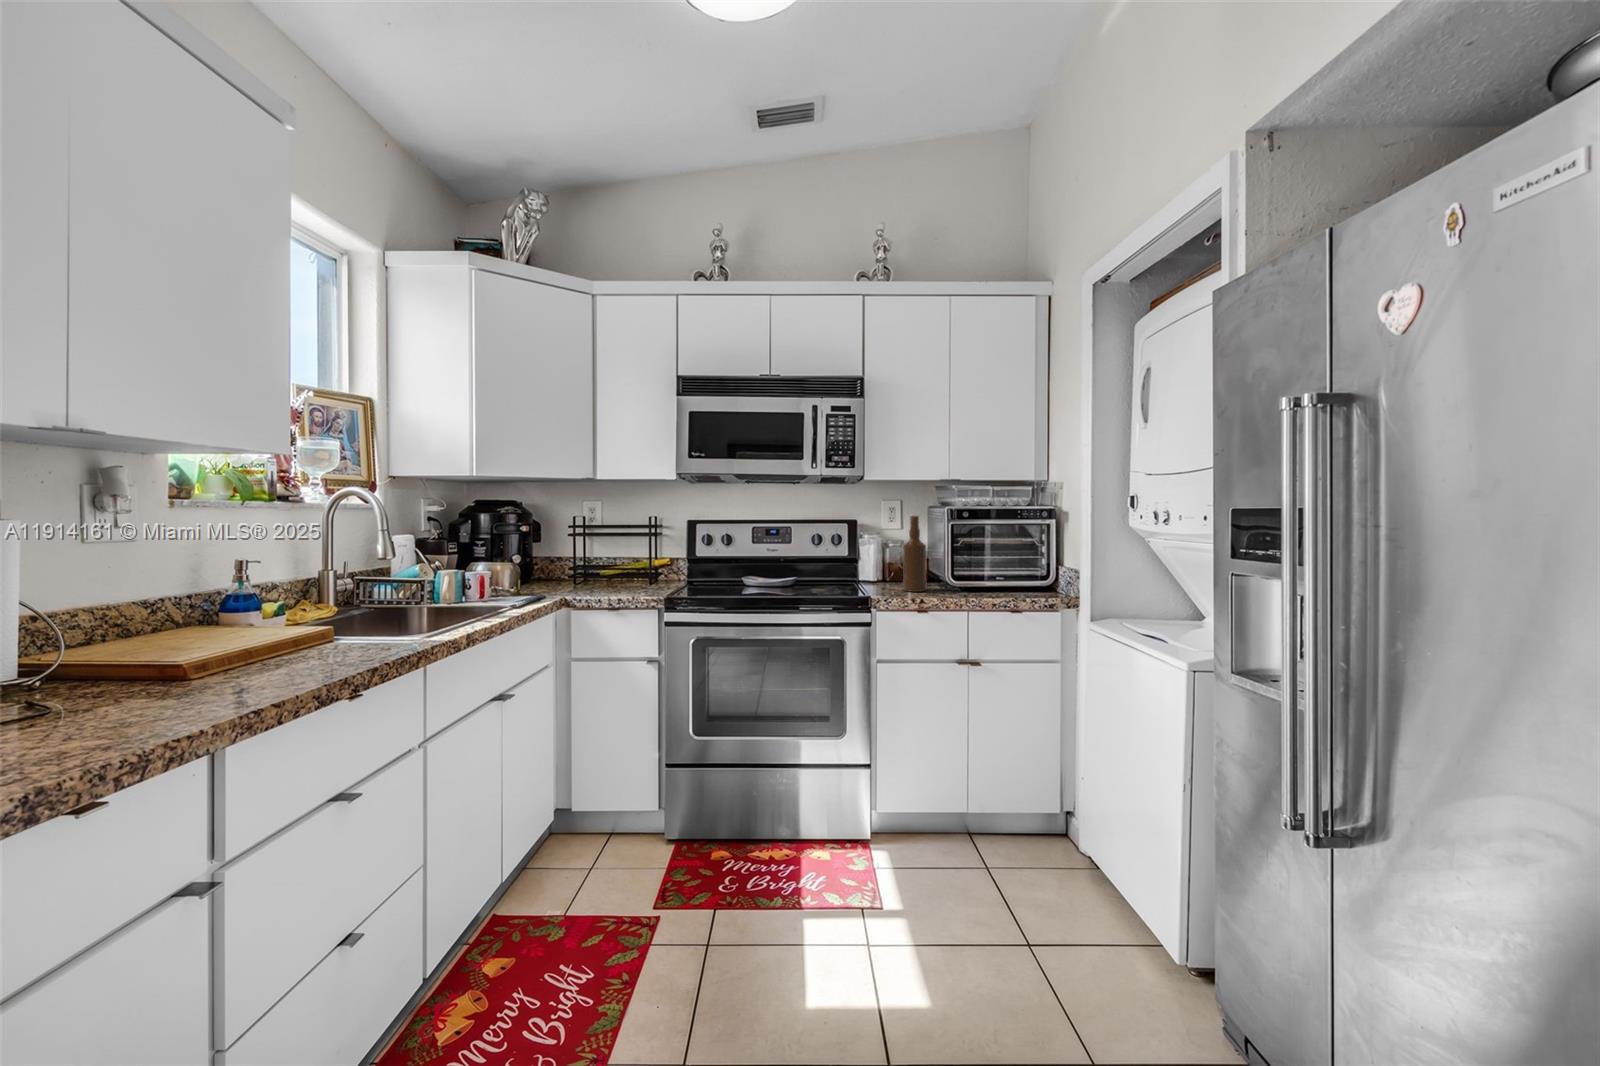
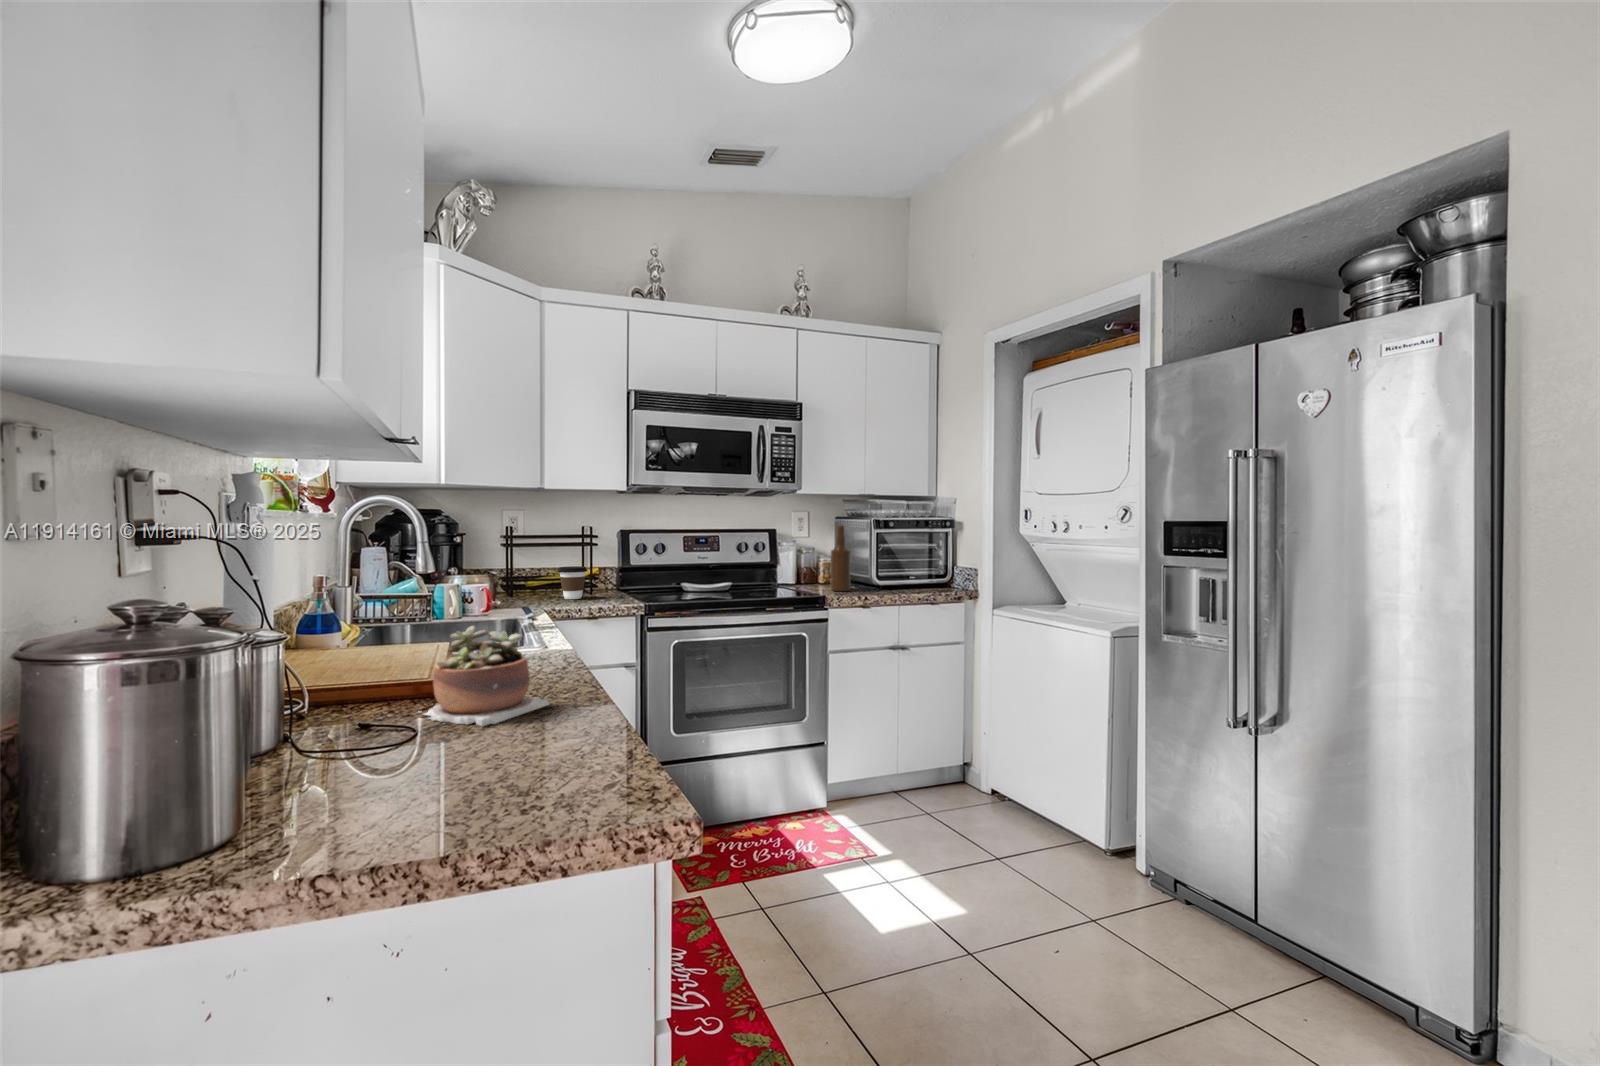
coffee cup: none [592,558,621,591] -> present [558,566,587,599]
succulent plant: none [76,618,206,722] -> present [425,626,549,726]

